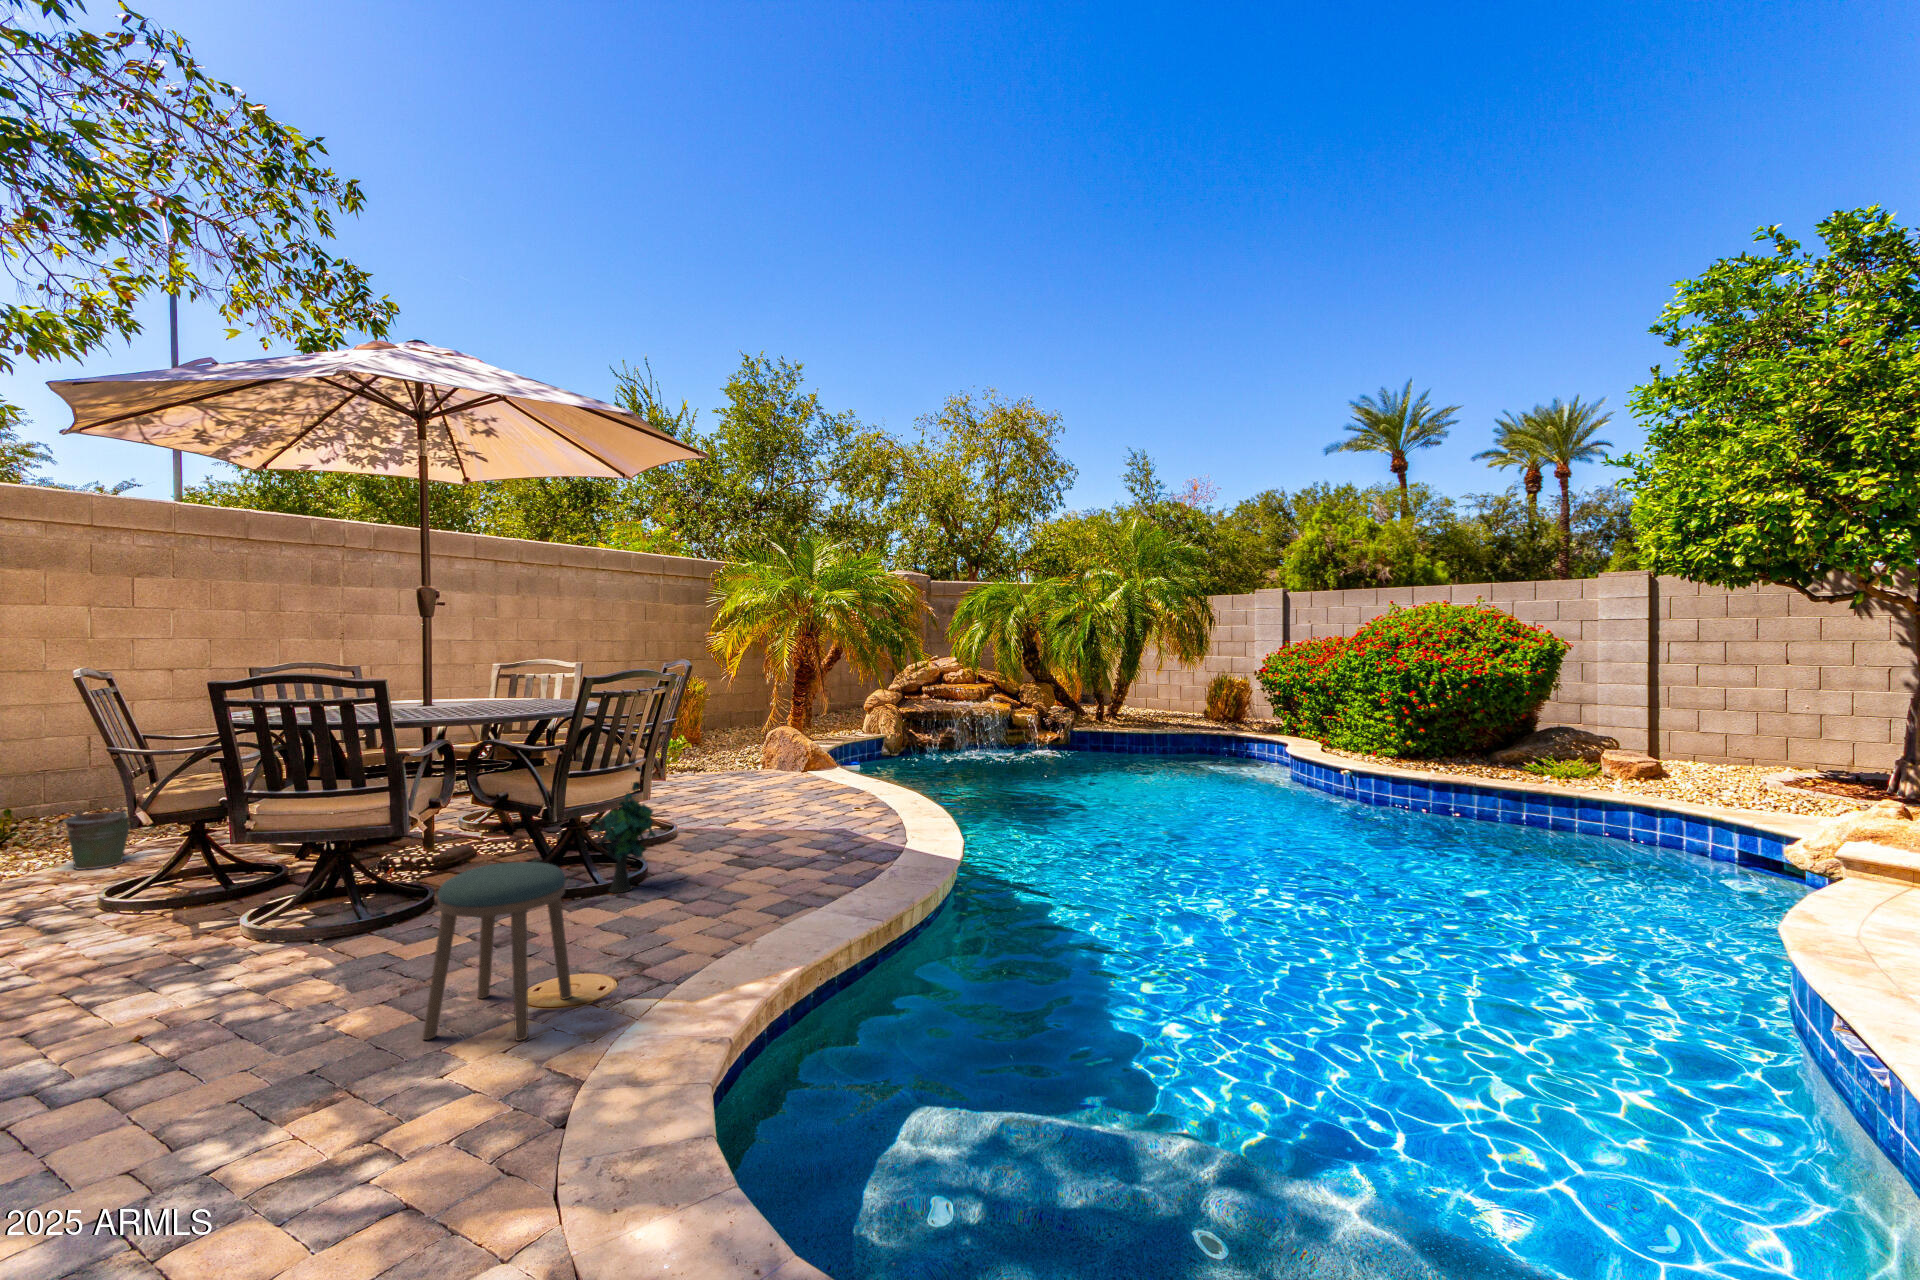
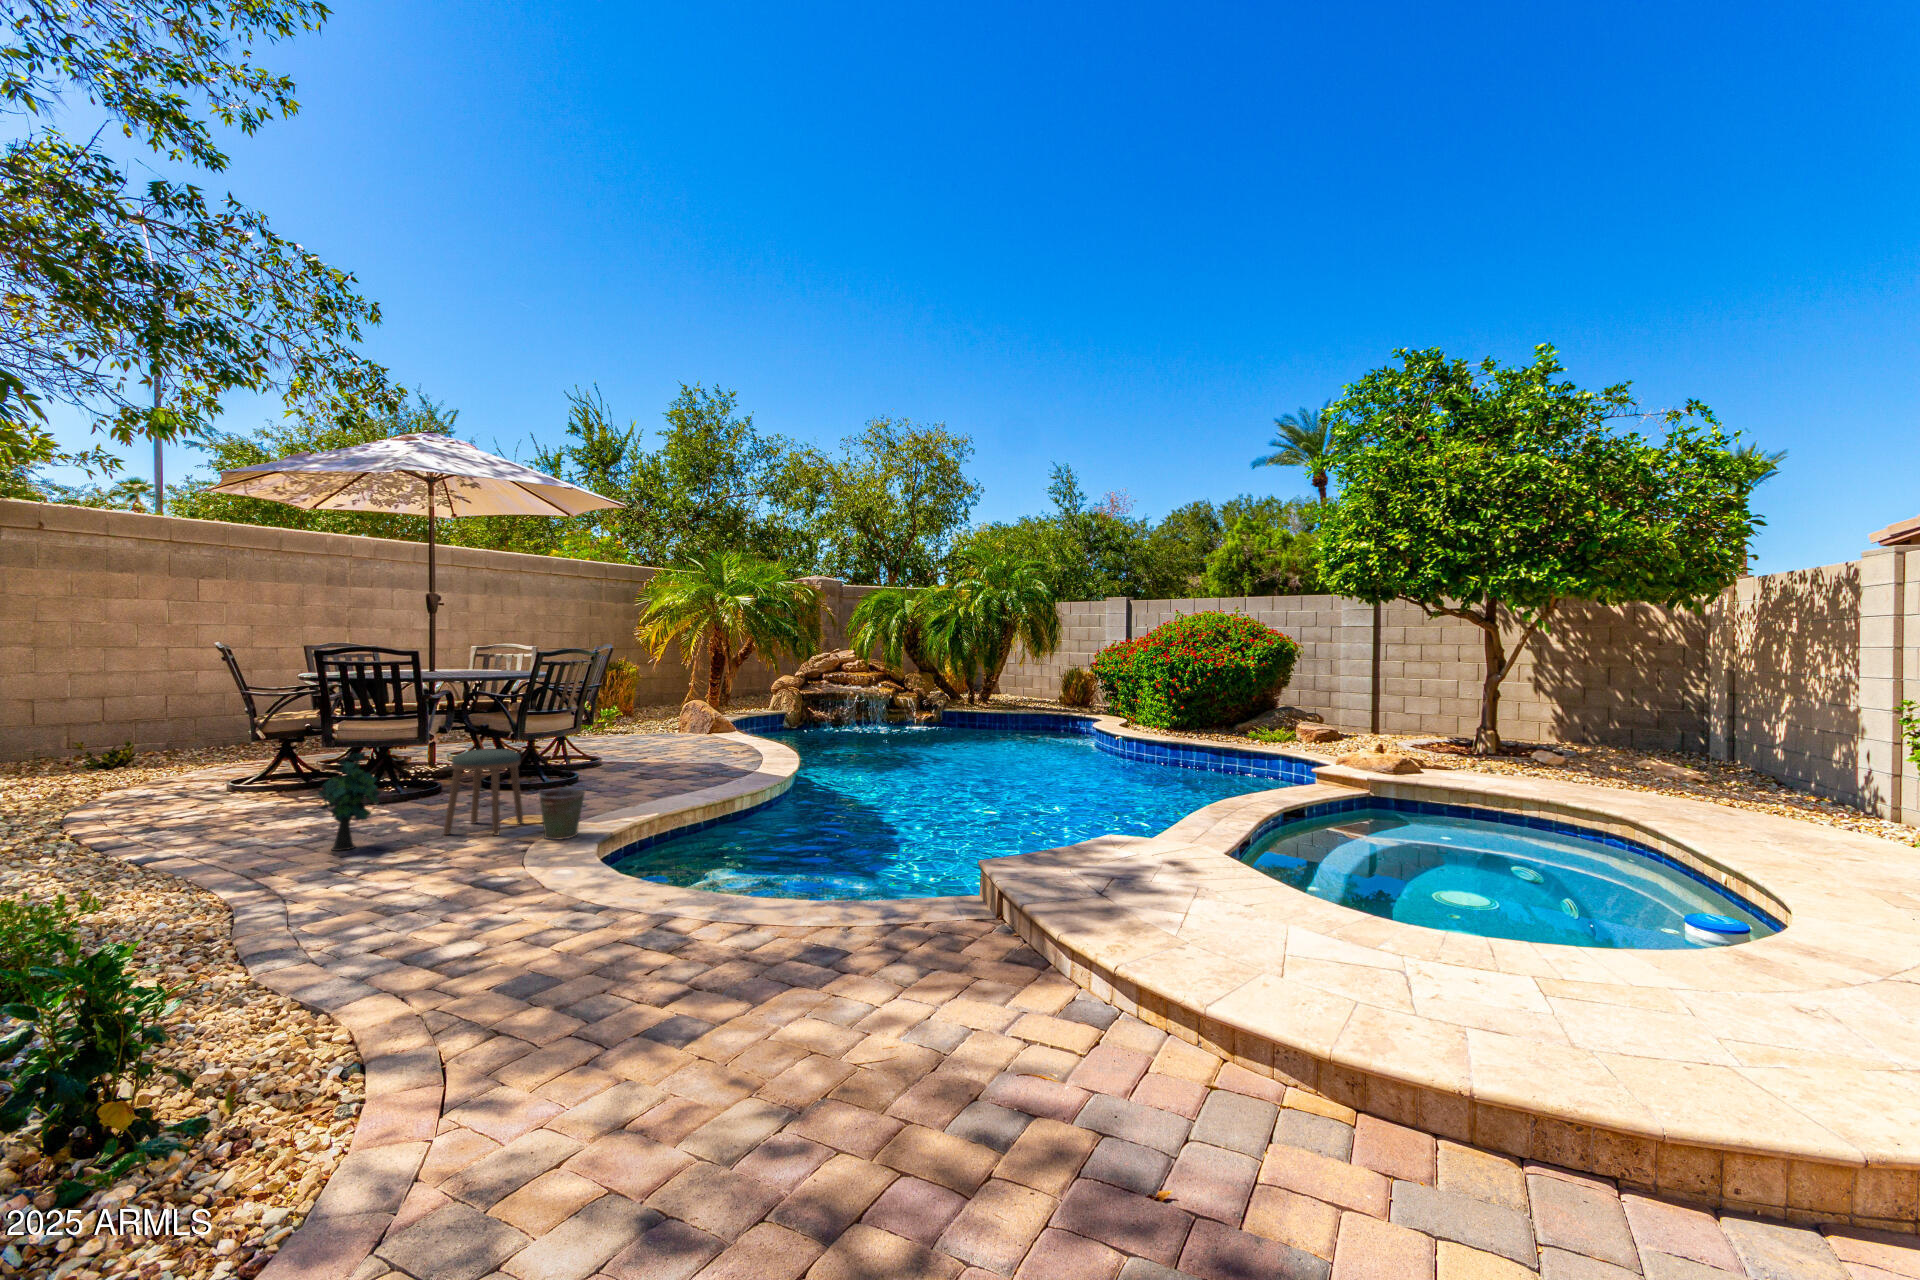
decorative plant: present [590,782,656,893] -> present [312,752,381,851]
bucket: present [60,812,130,870] -> present [535,789,585,840]

